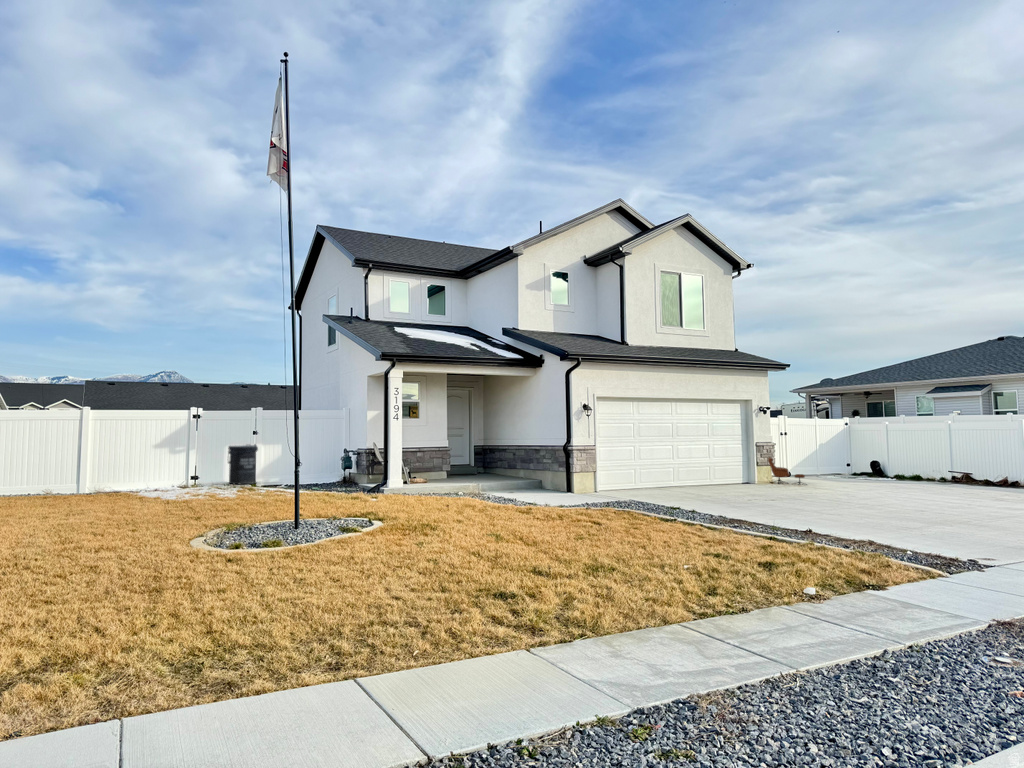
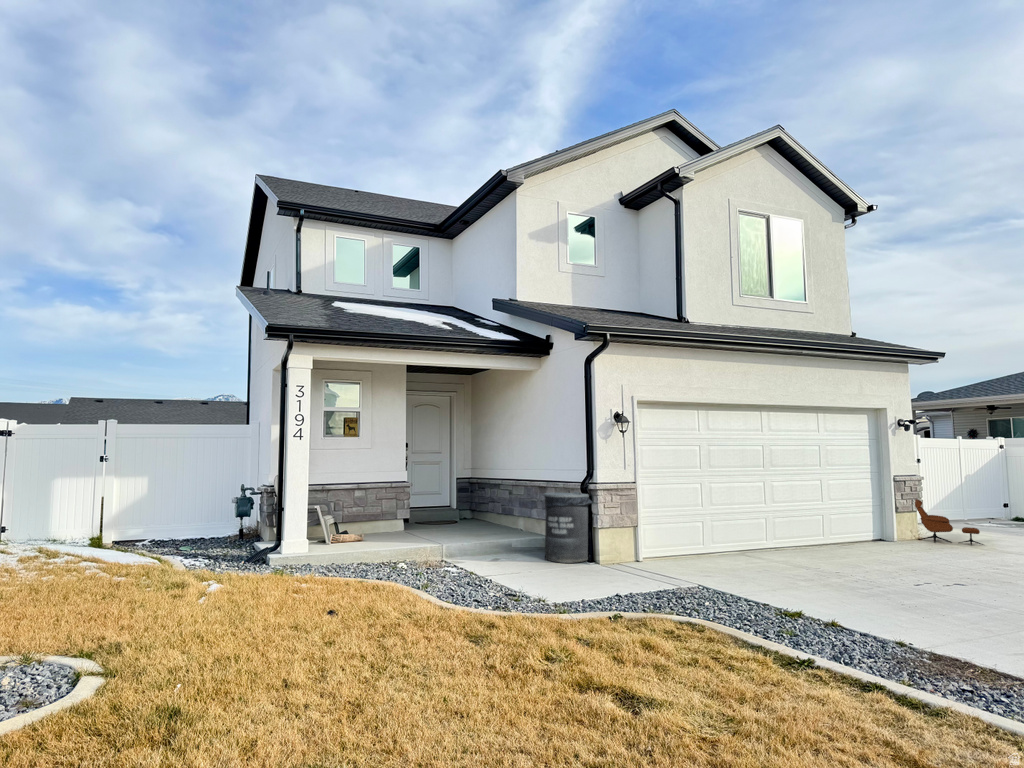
trash can: present [228,444,258,484] -> present [544,492,592,563]

